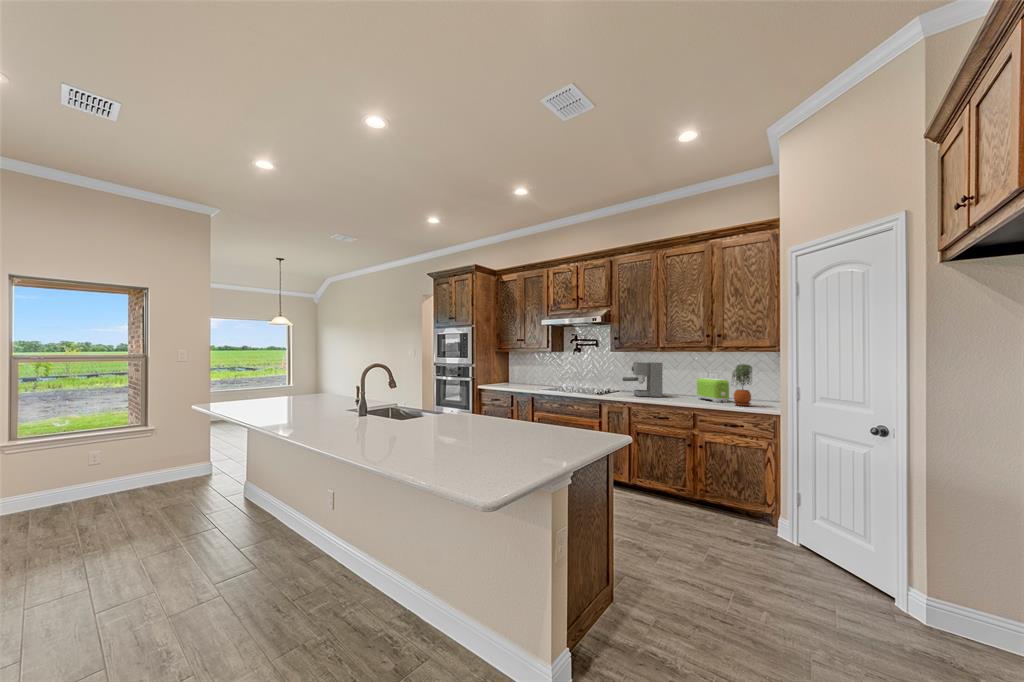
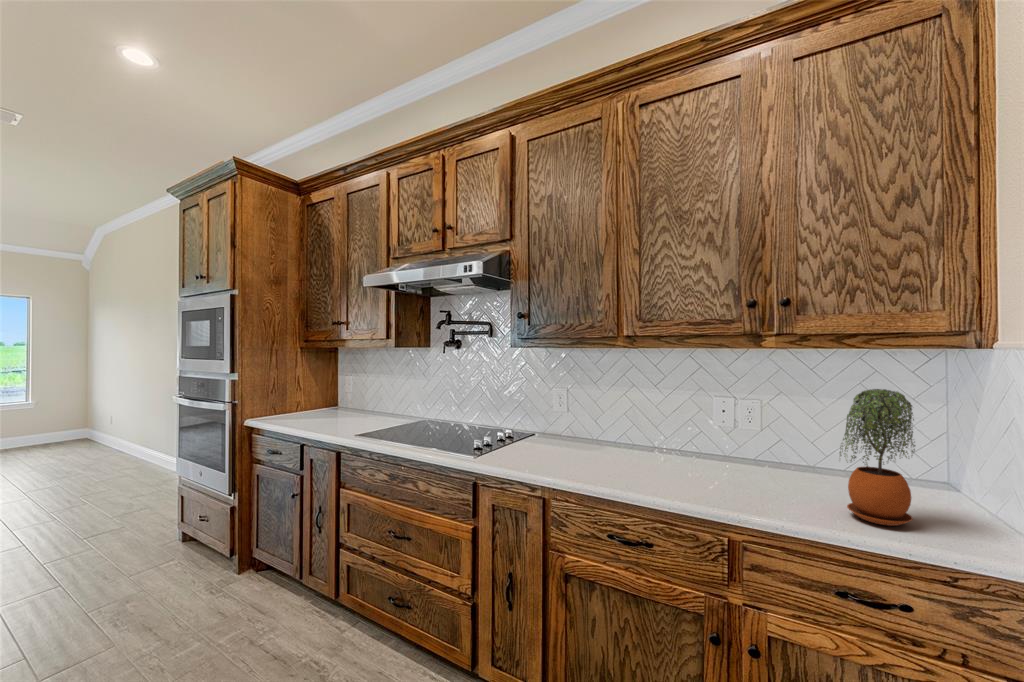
coffee maker: present [622,362,662,397] -> none [532,373,630,465]
toaster: present [697,378,729,402] -> none [715,414,812,492]

